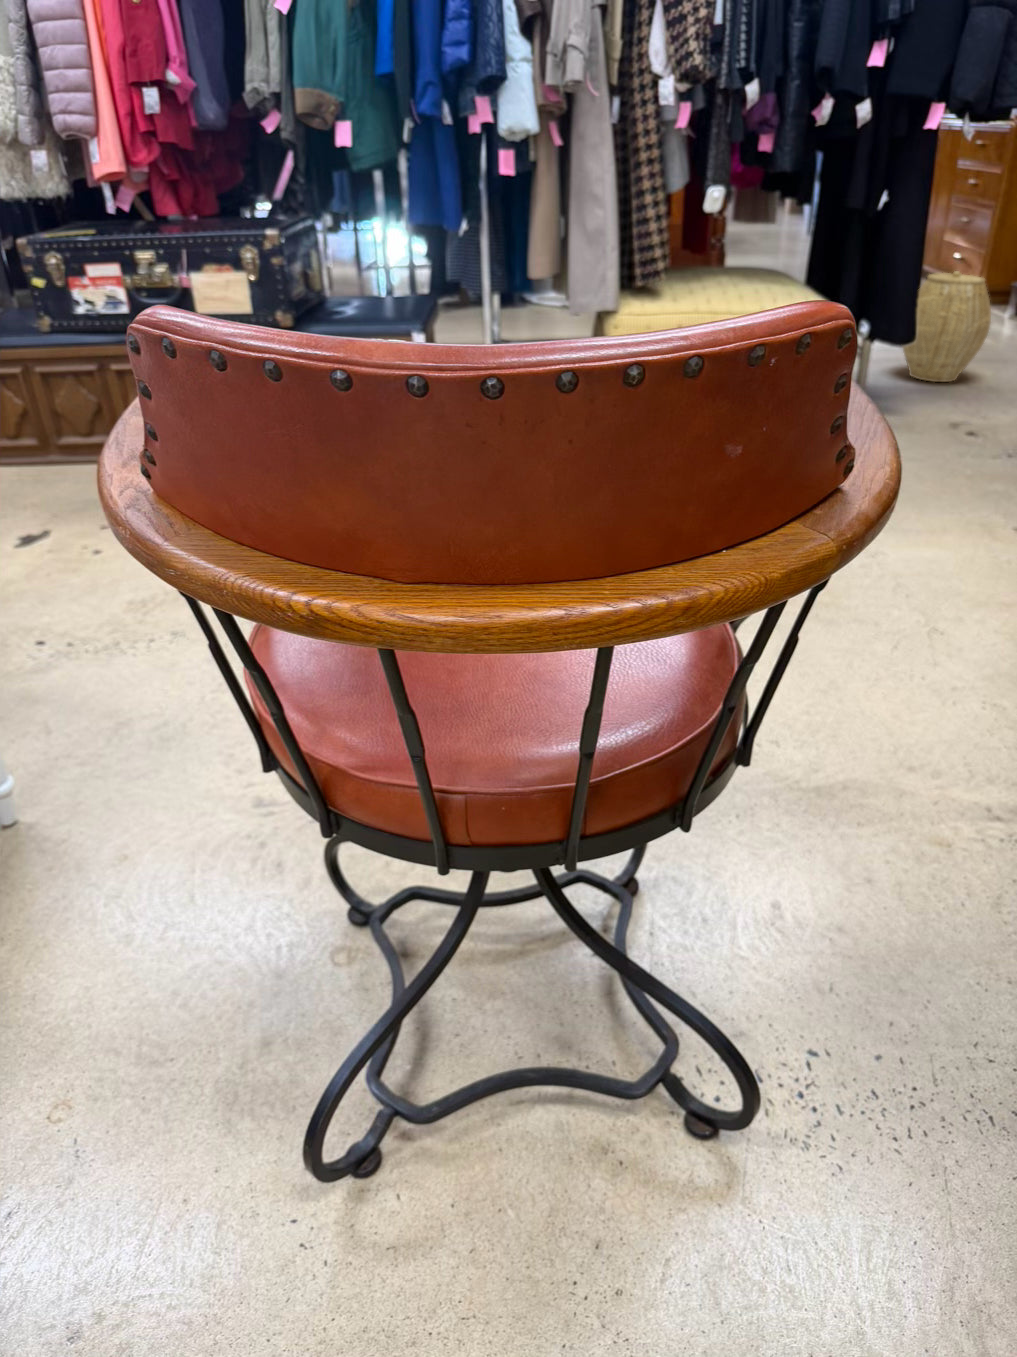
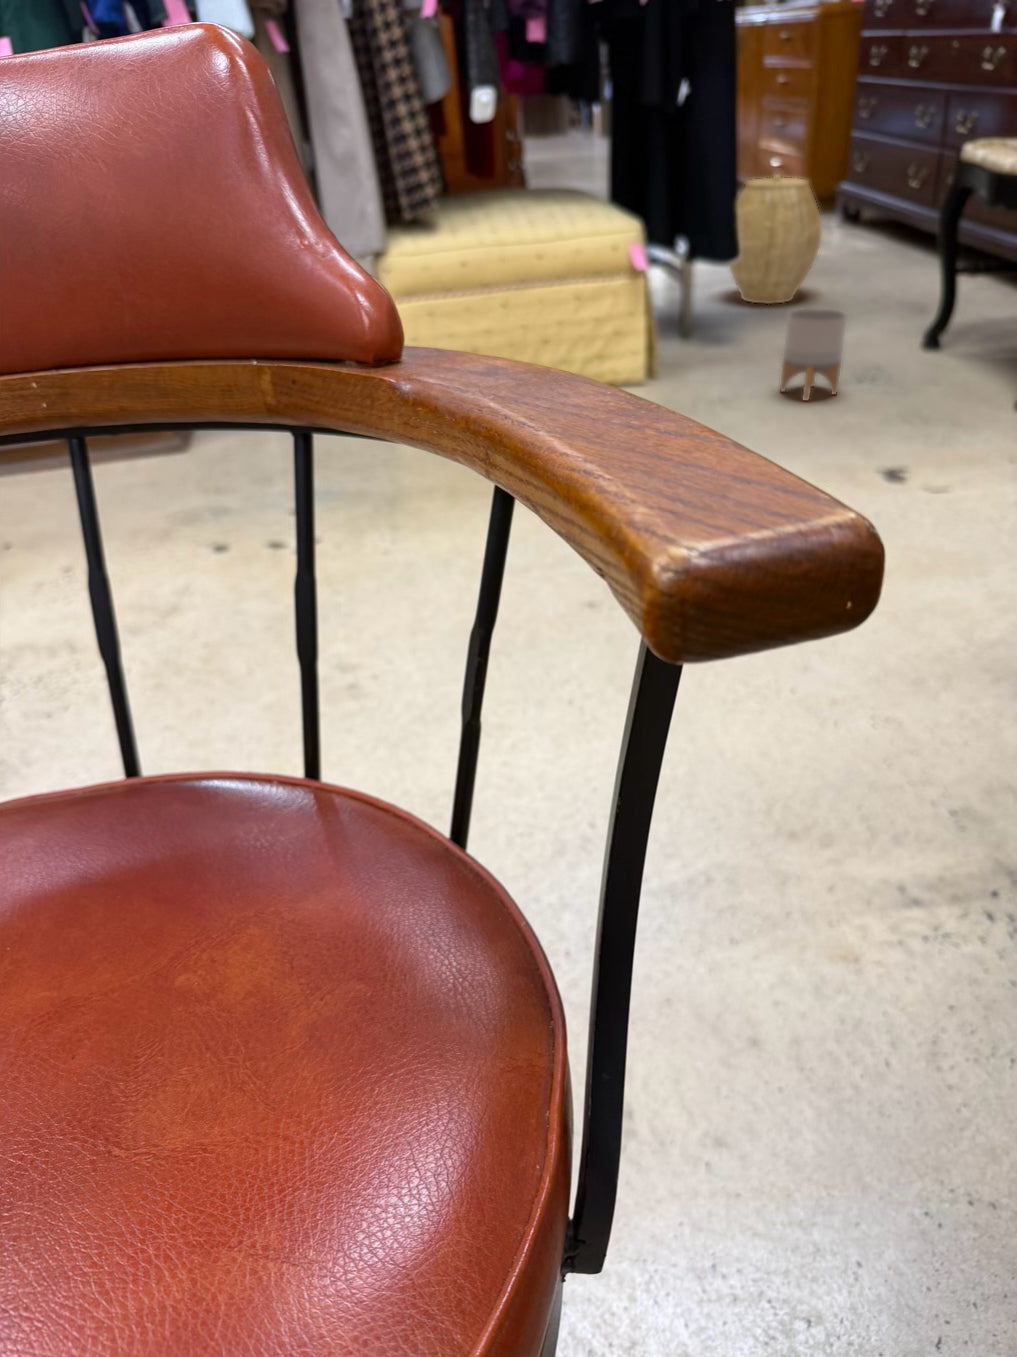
planter: none [932,391,1002,469] -> present [780,308,847,400]

